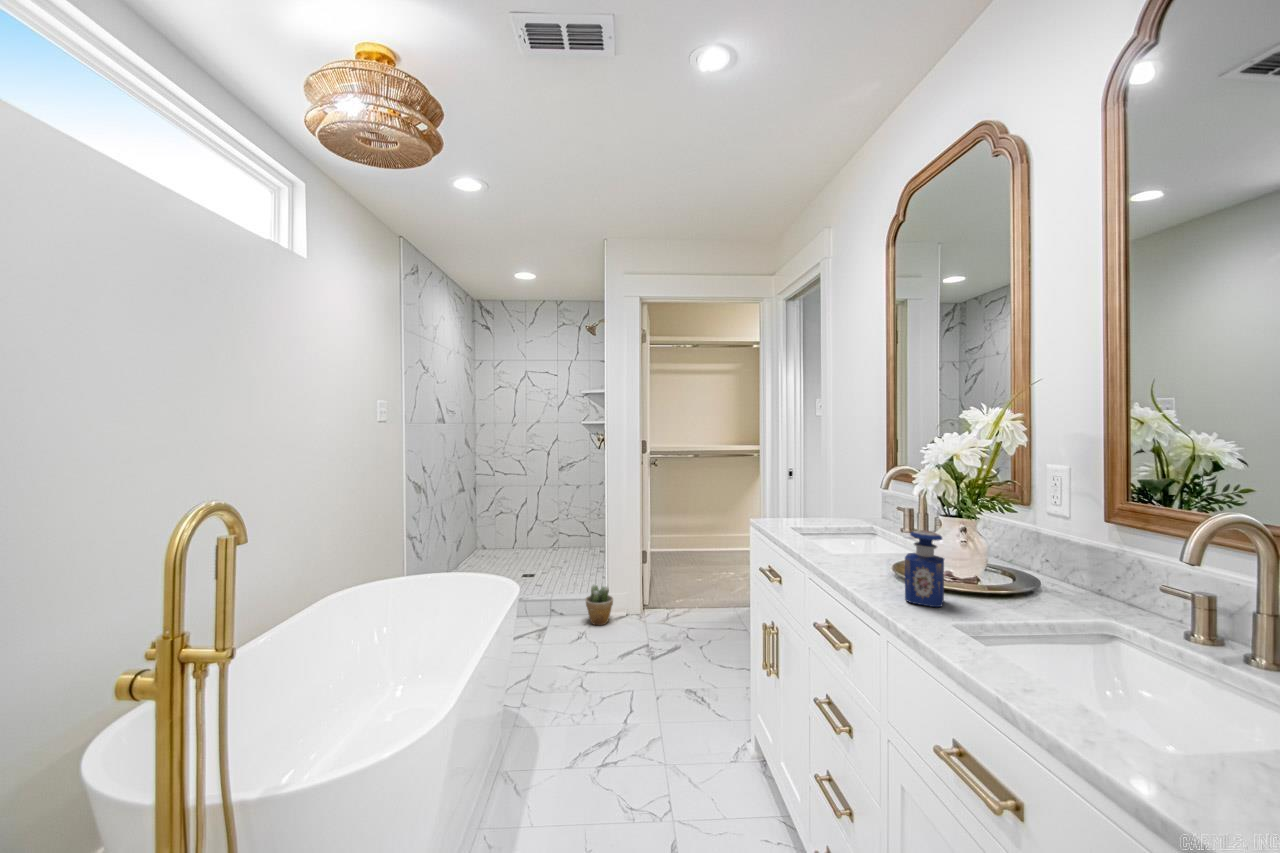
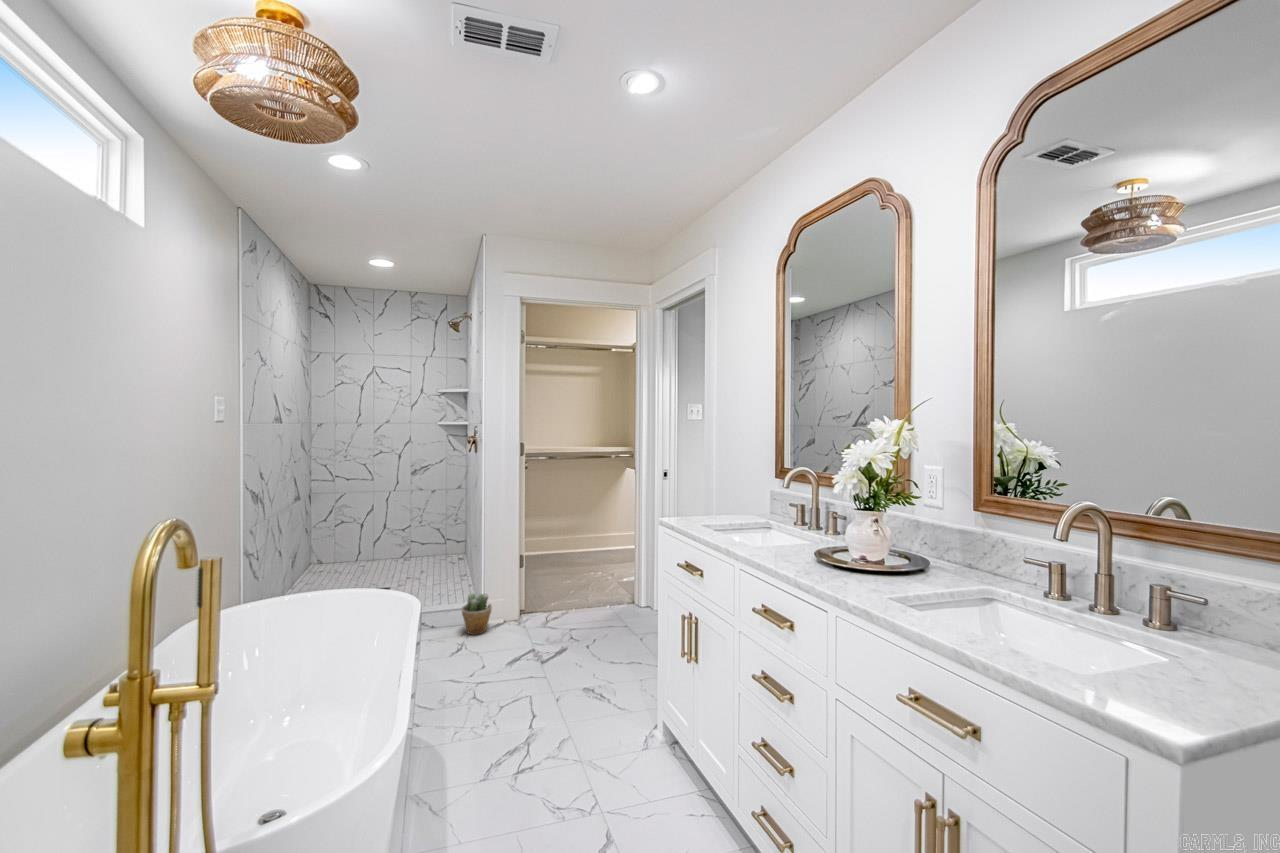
perfume bottle: present [905,530,944,607] -> none [841,523,873,586]

